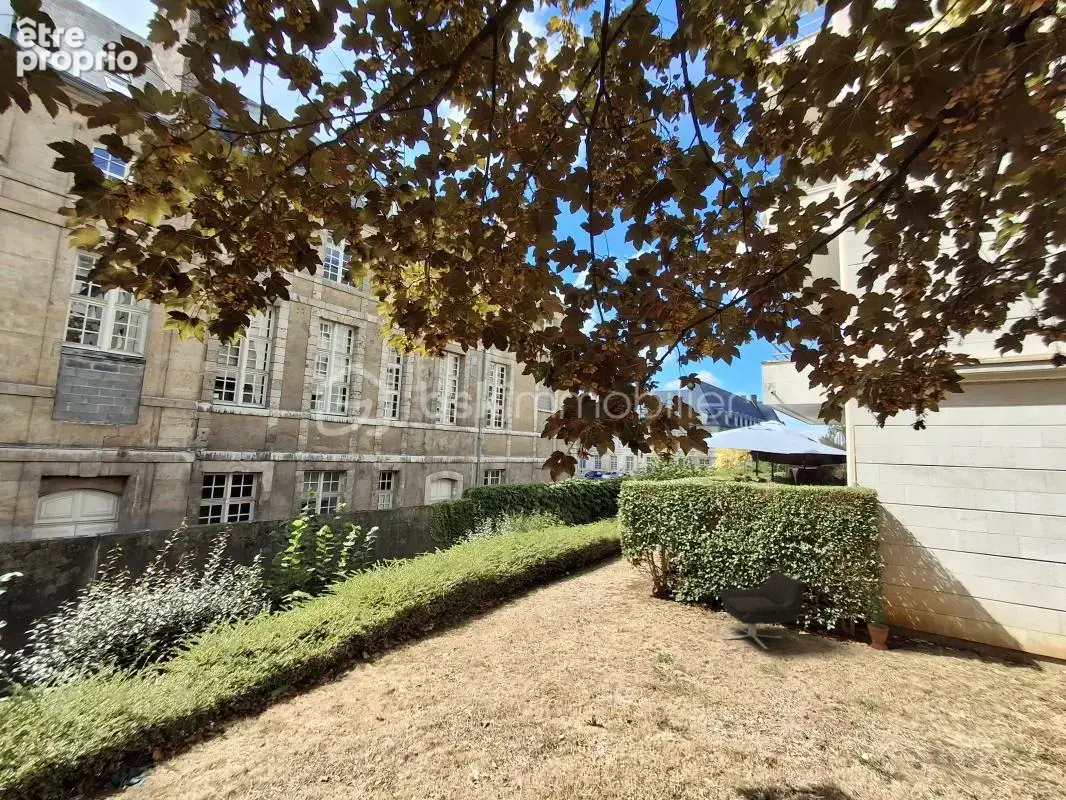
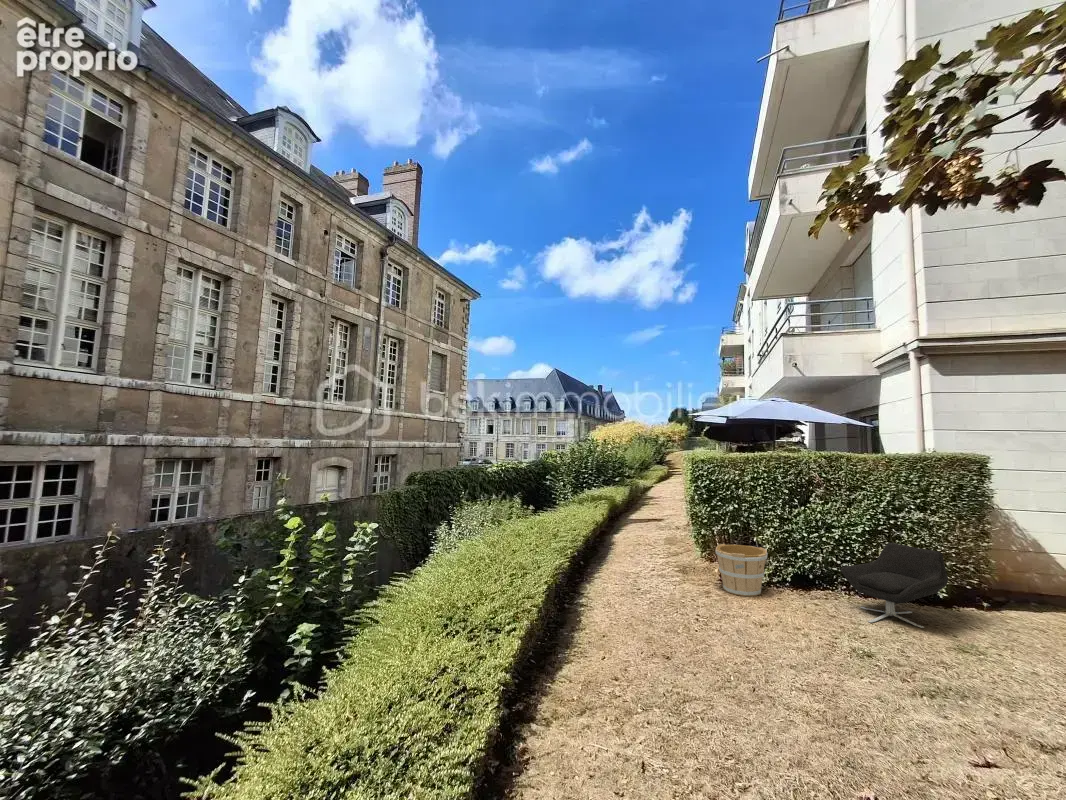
wooden bucket: none [631,562,675,609] -> present [715,544,768,596]
potted plant: present [866,596,889,650] -> none [981,557,1010,613]

